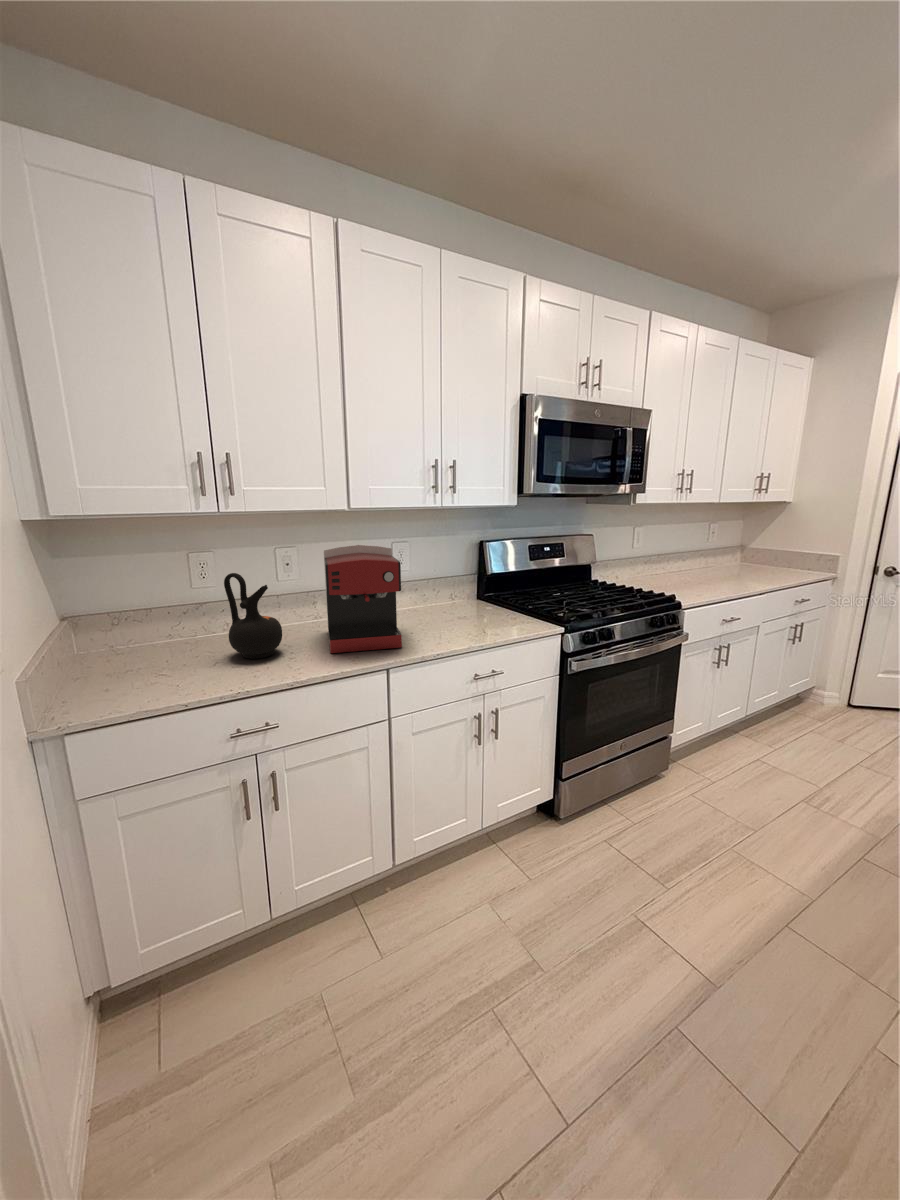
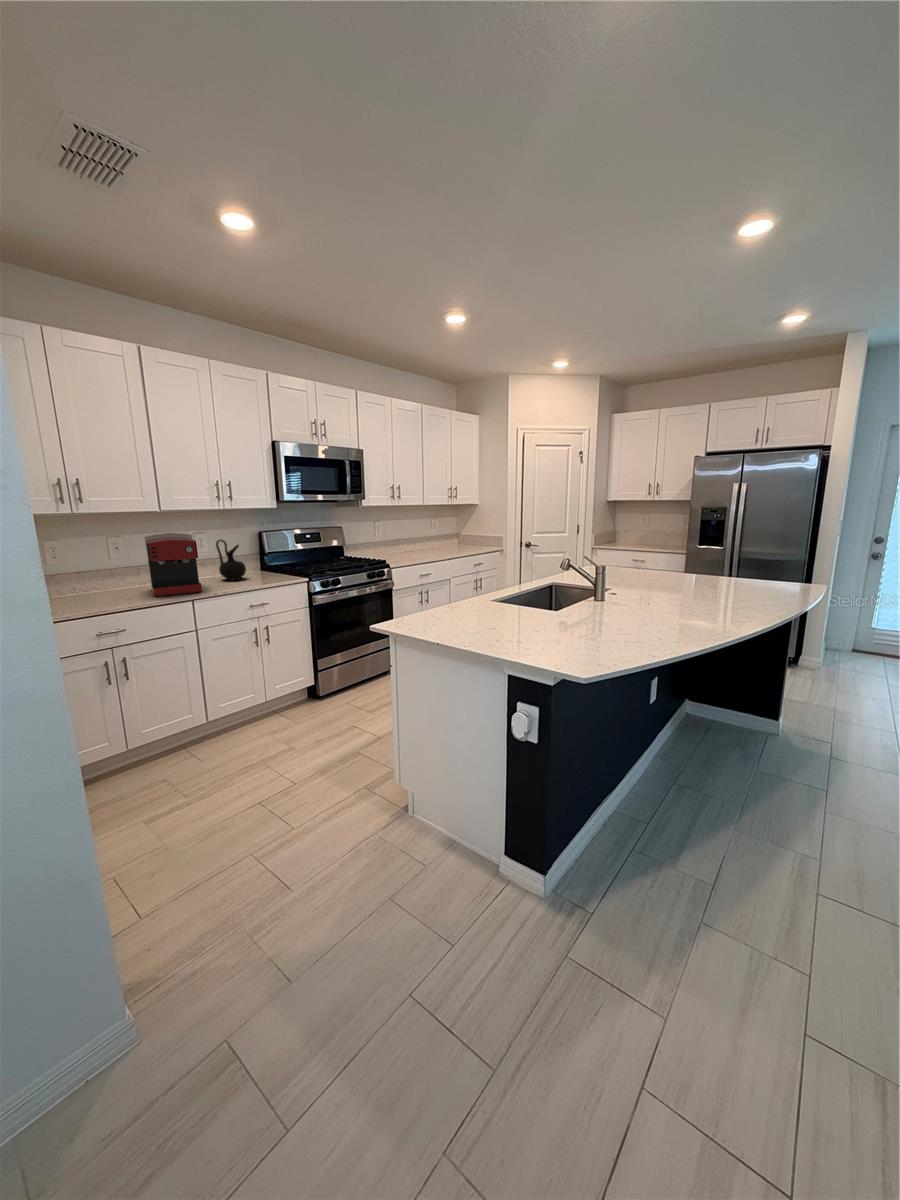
ceramic jug: present [224,573,282,659] -> present [216,540,246,580]

